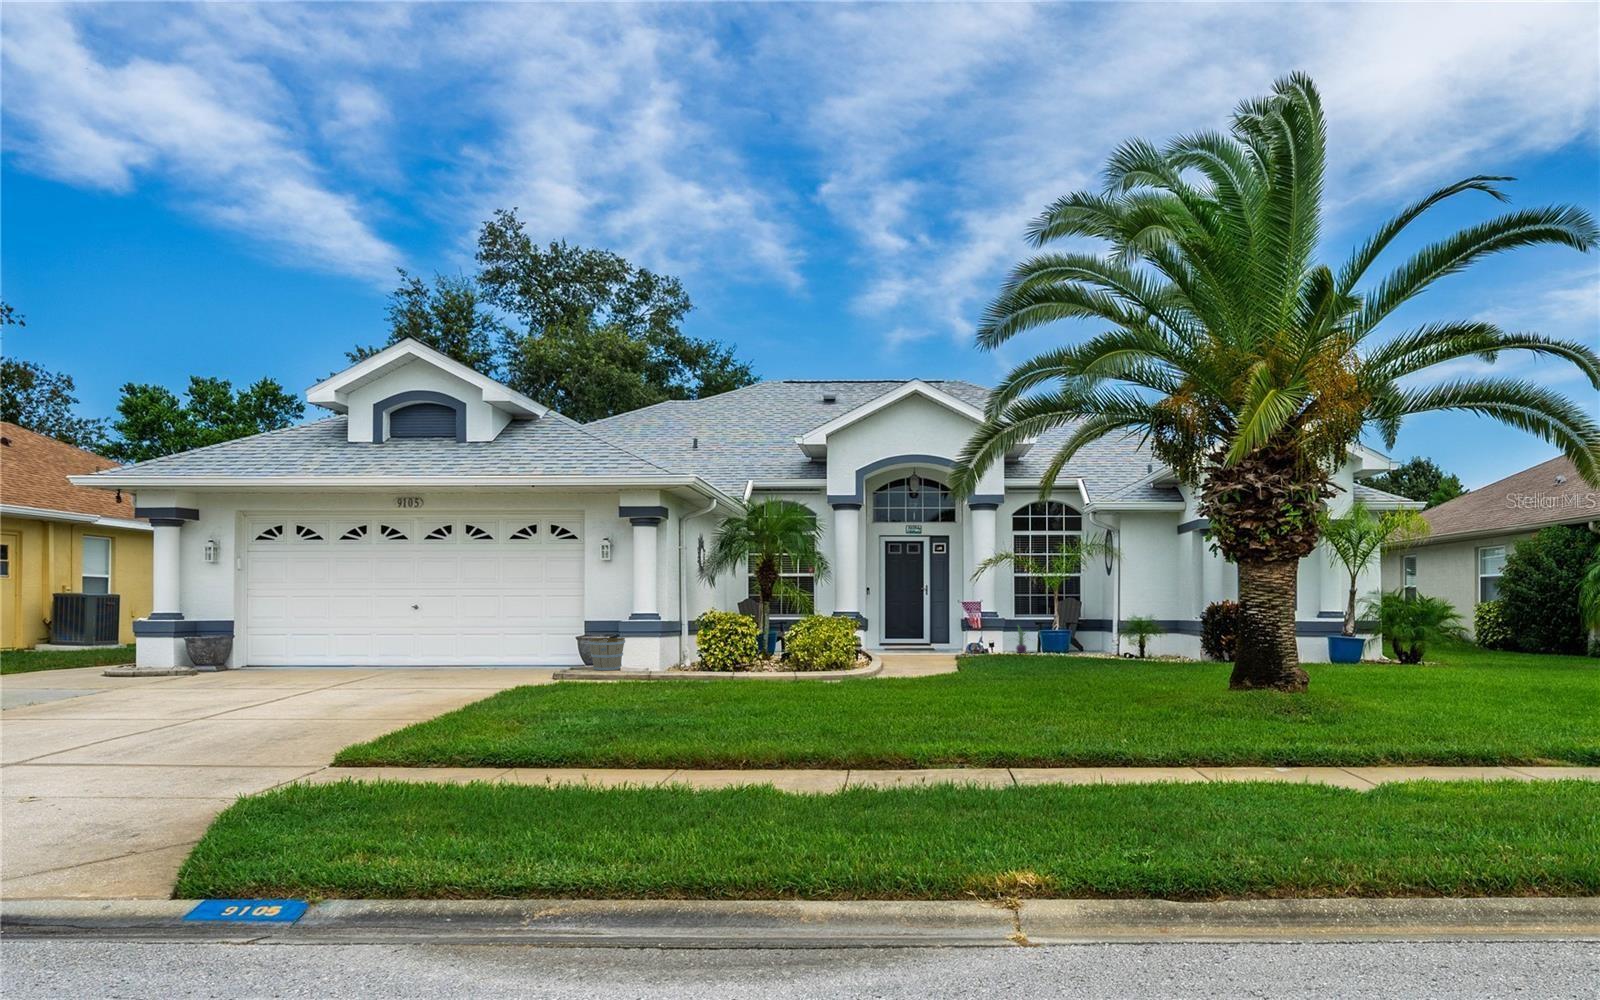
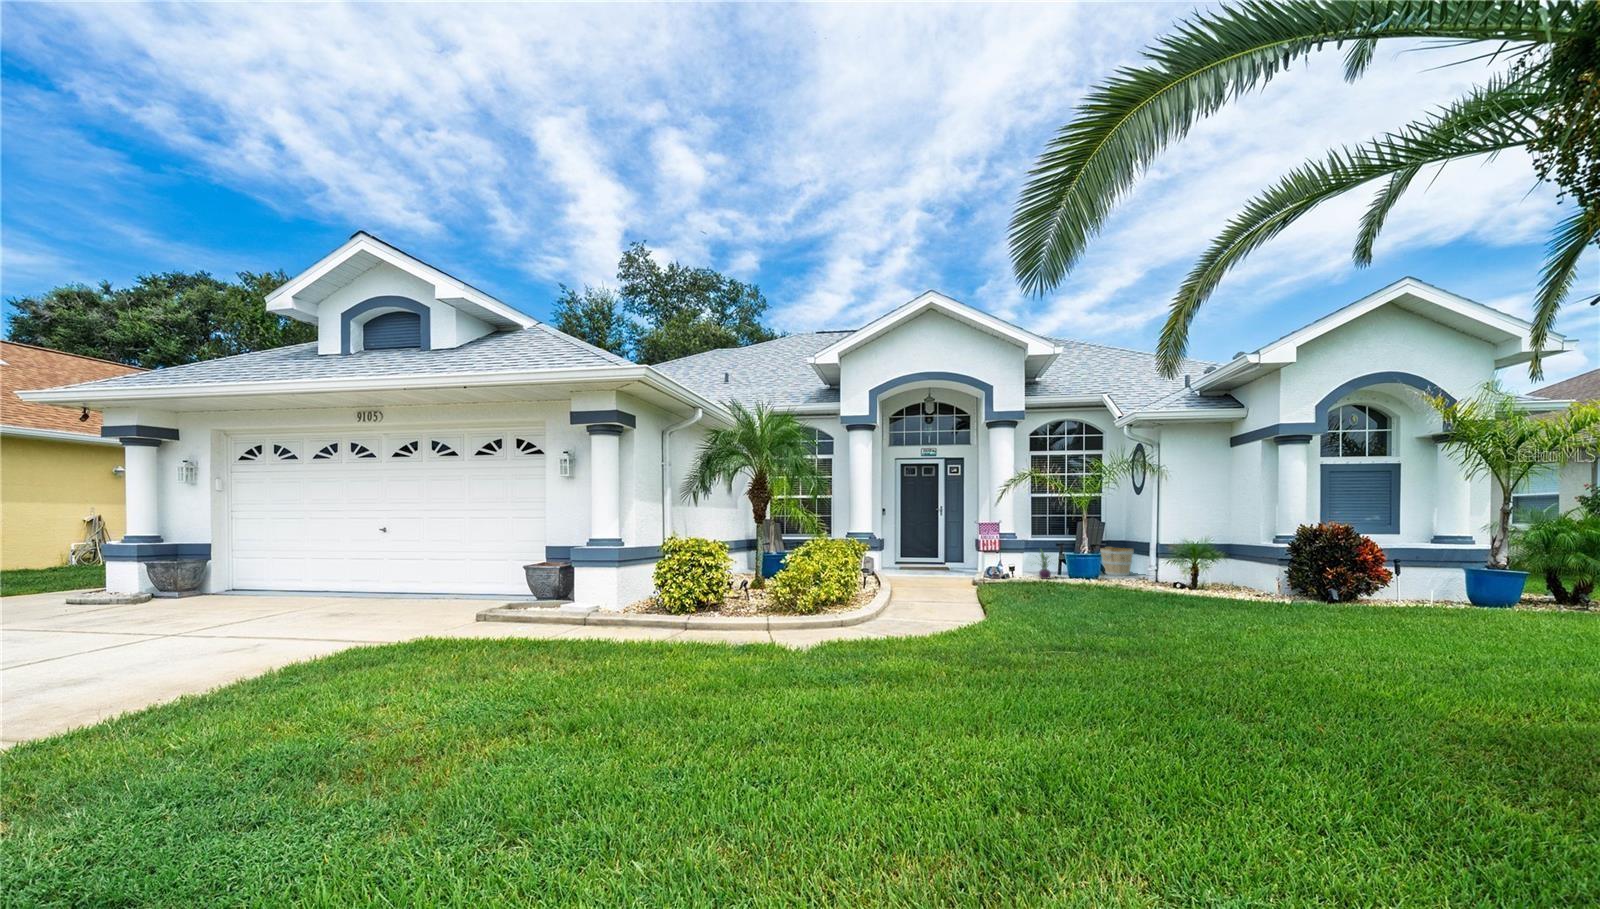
wooden bucket: present [588,637,625,671] -> present [1100,547,1133,576]

